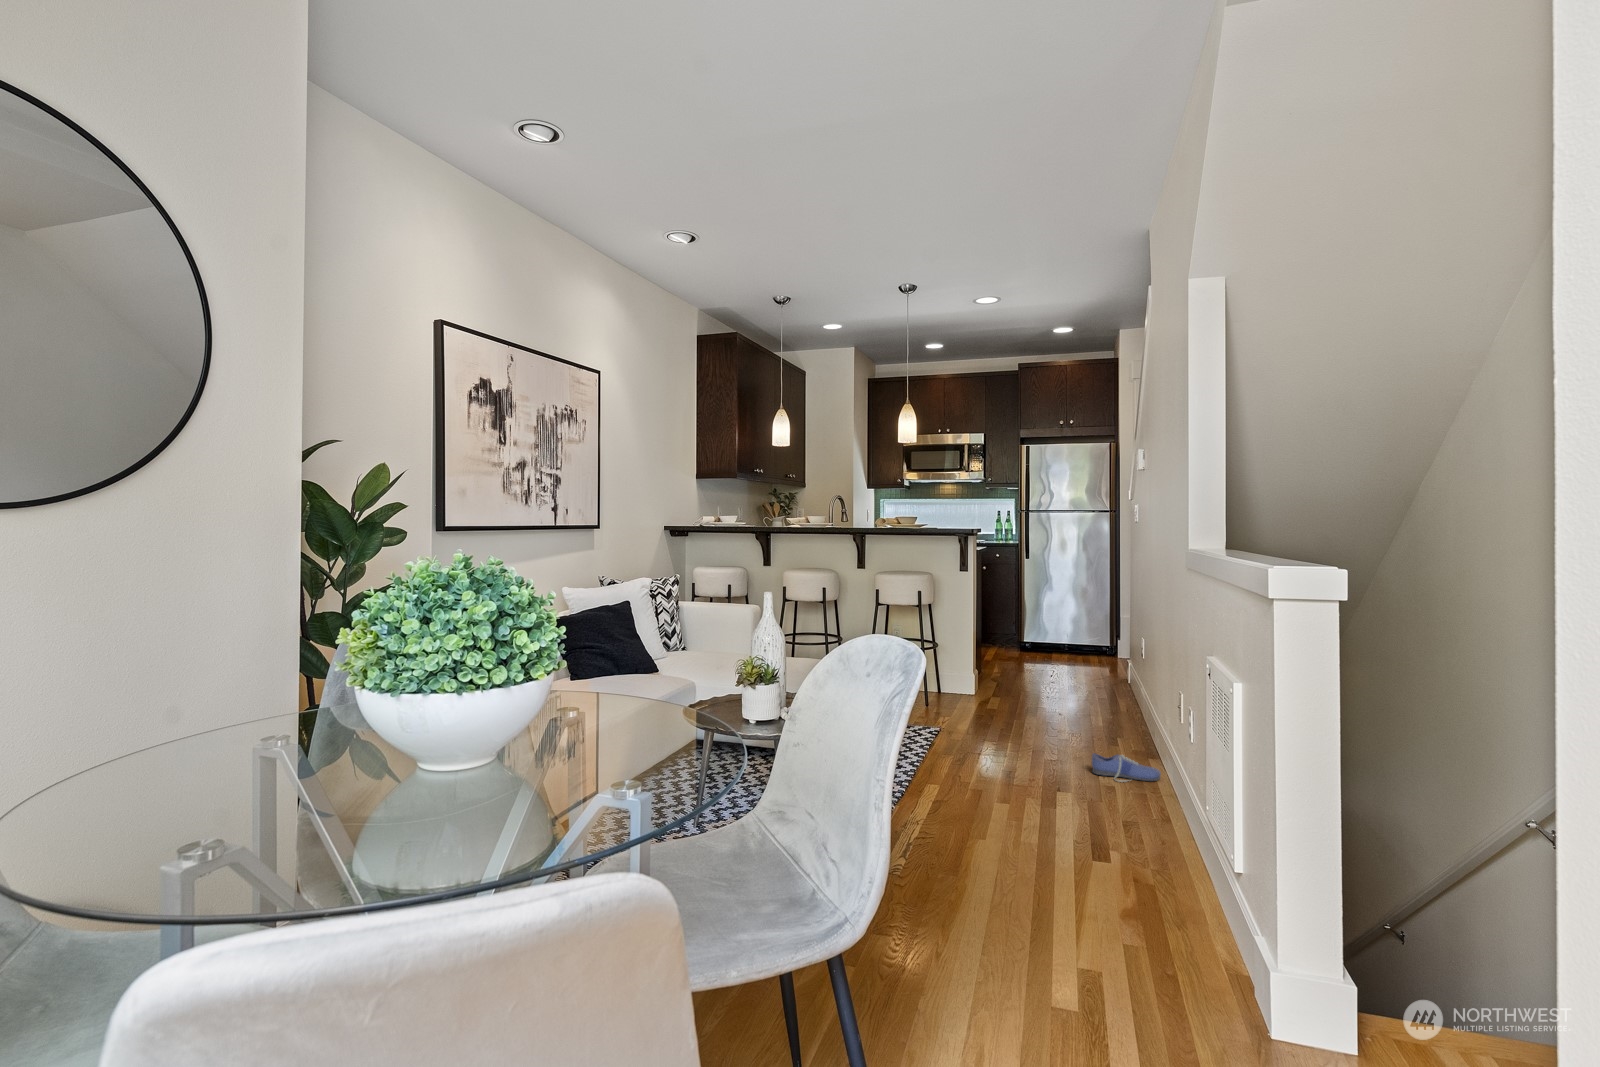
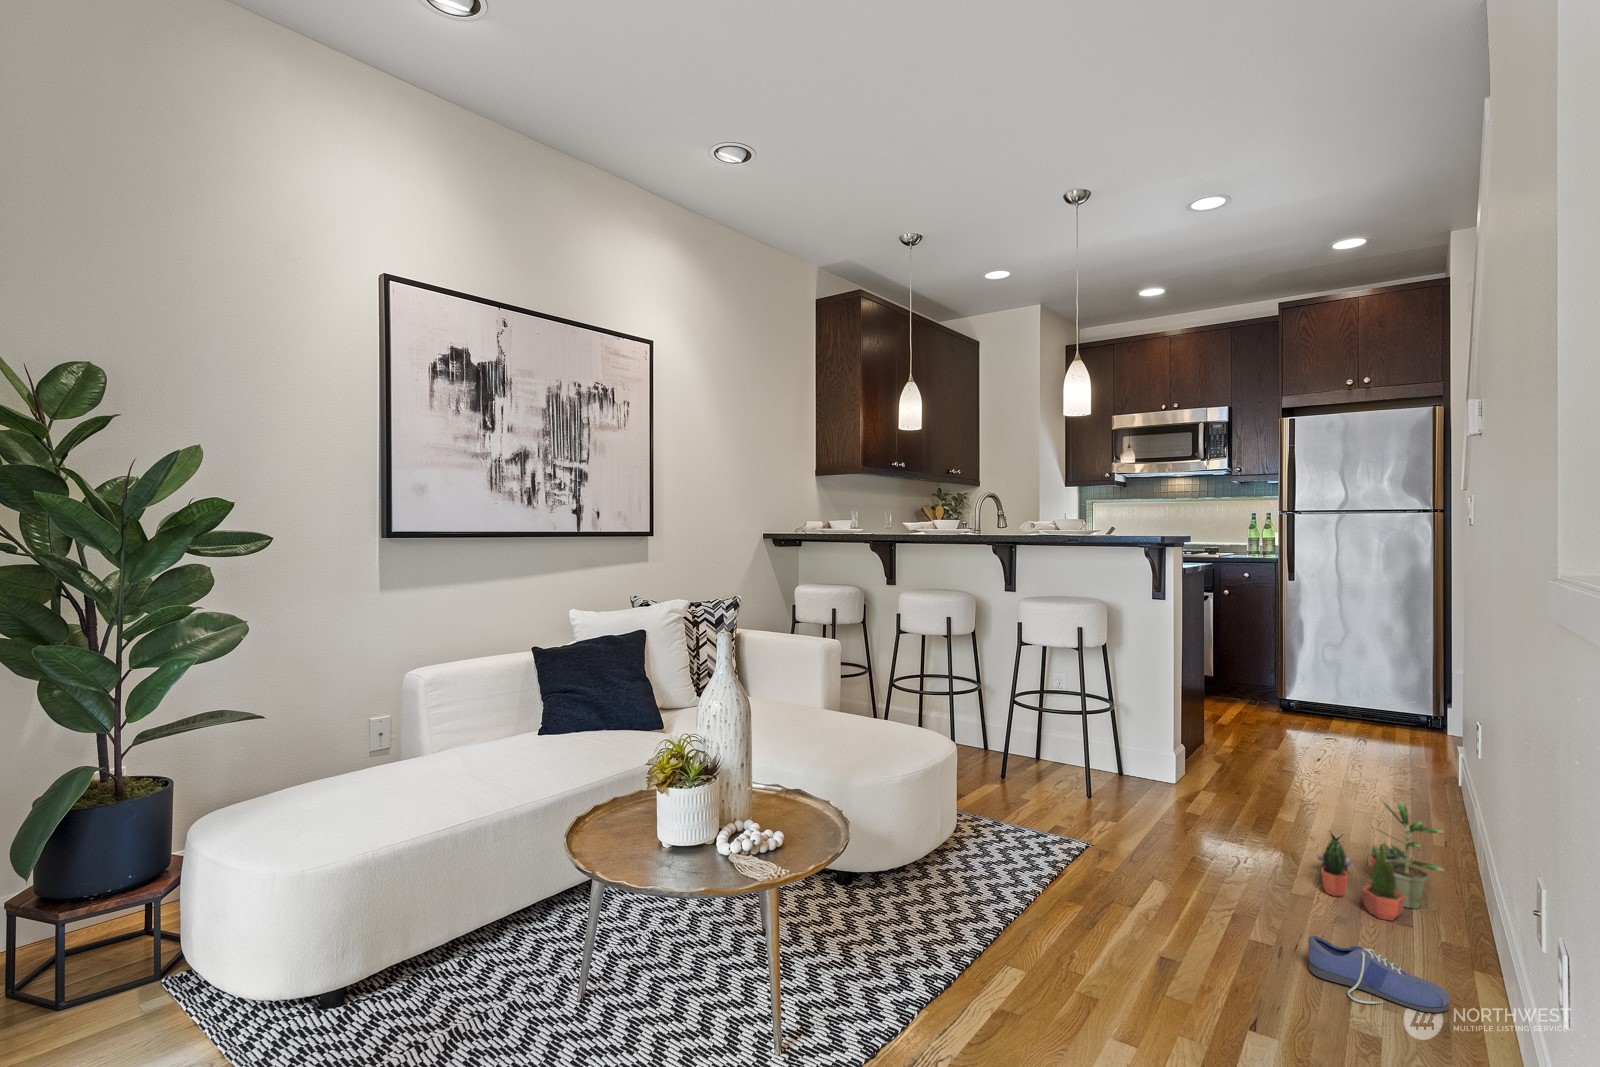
potted plant: none [1078,681,1148,748] -> present [1316,801,1444,920]

